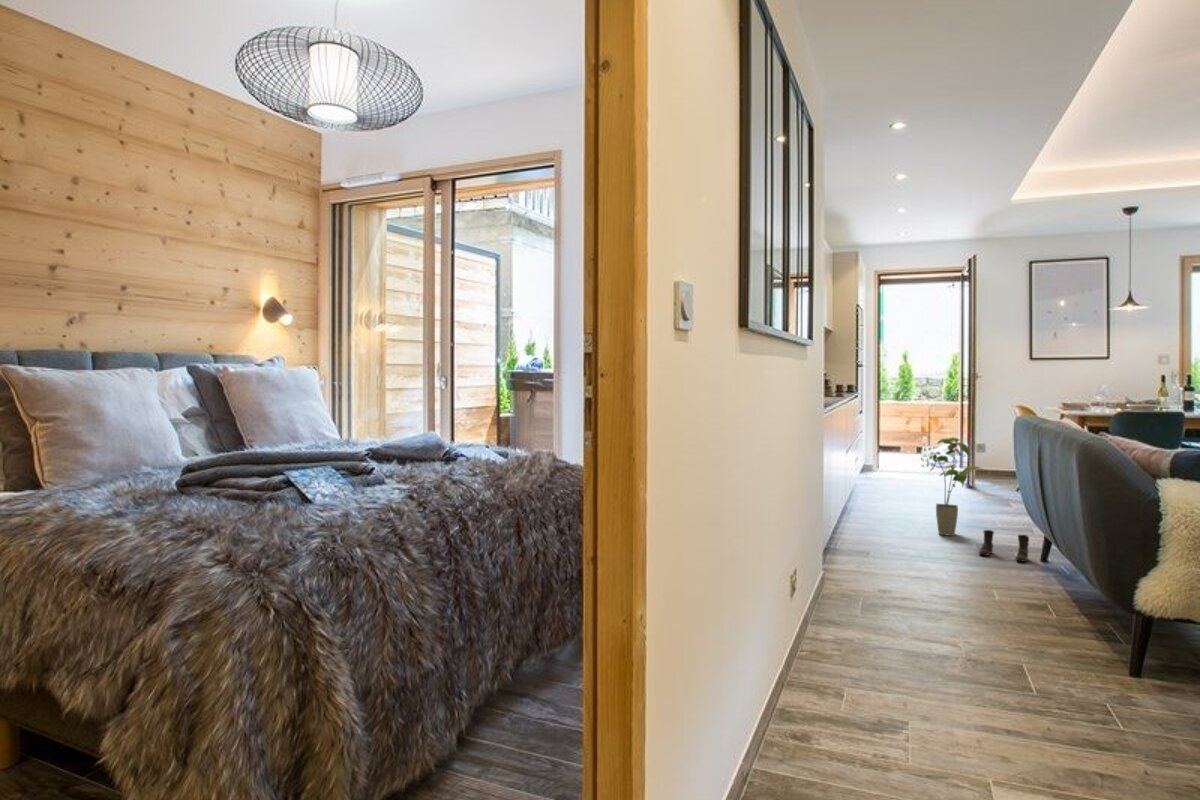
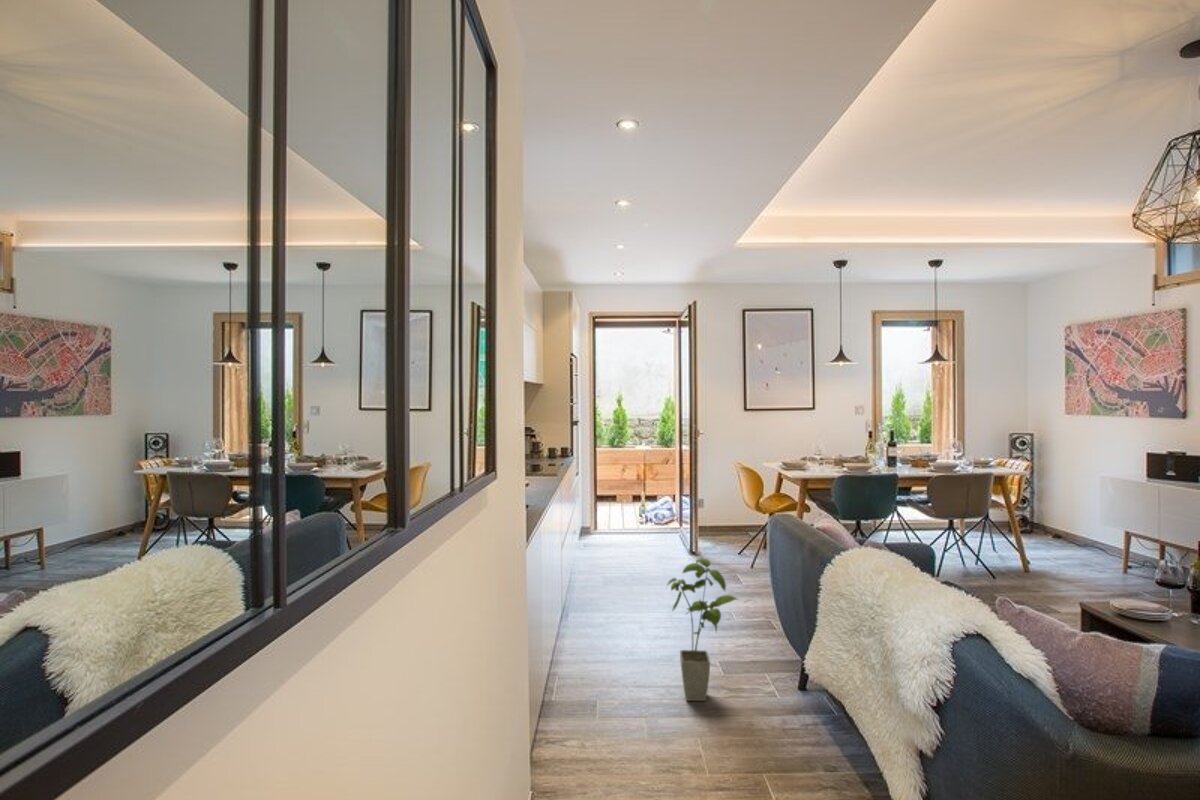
boots: present [979,530,1029,562] -> none [750,714,816,773]

